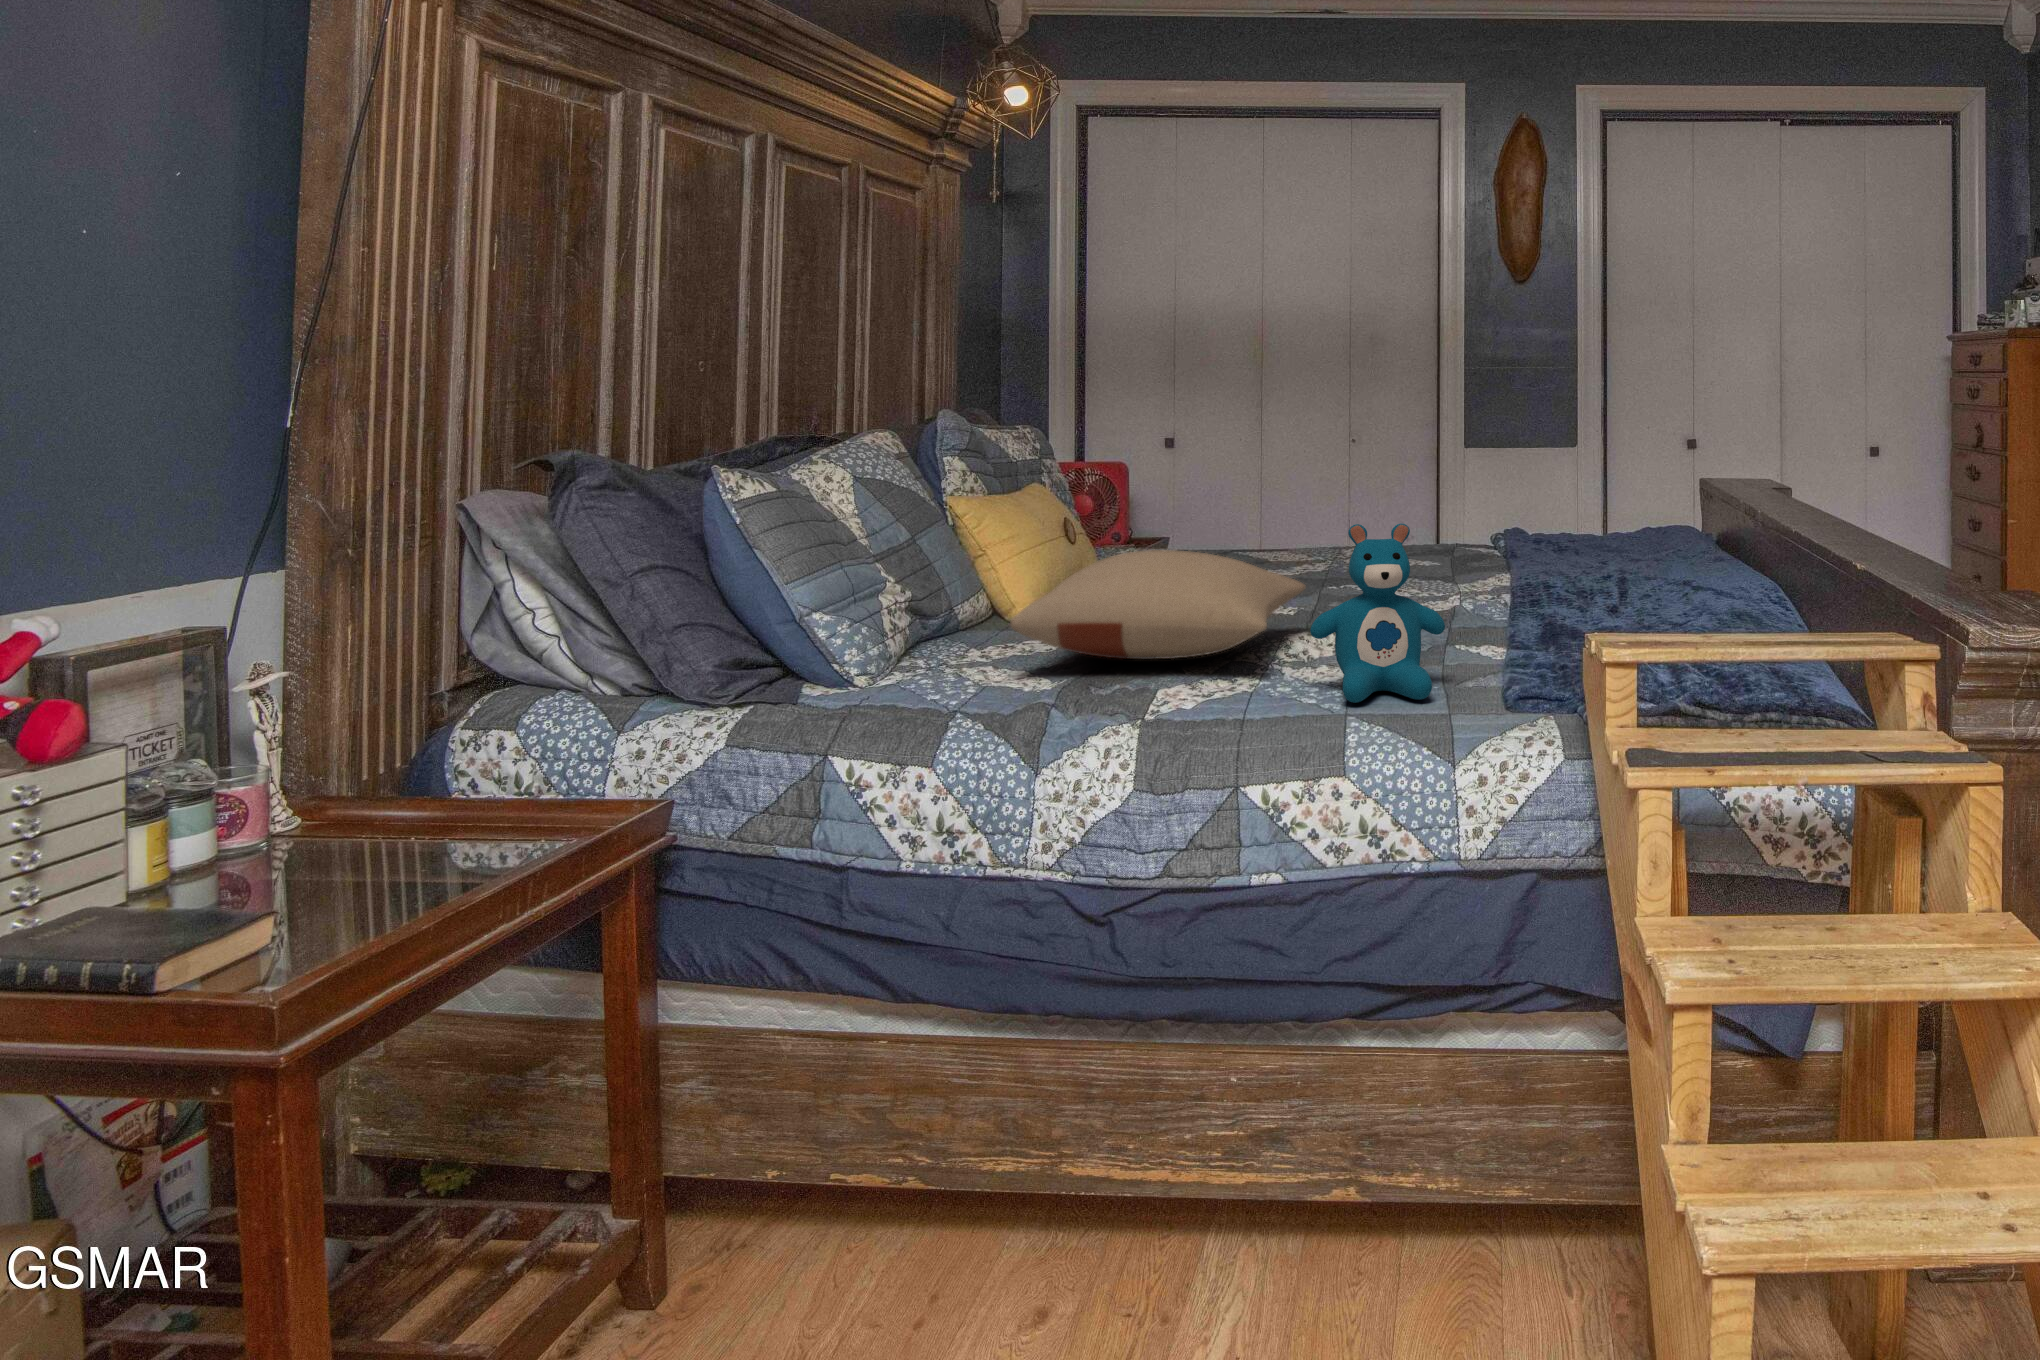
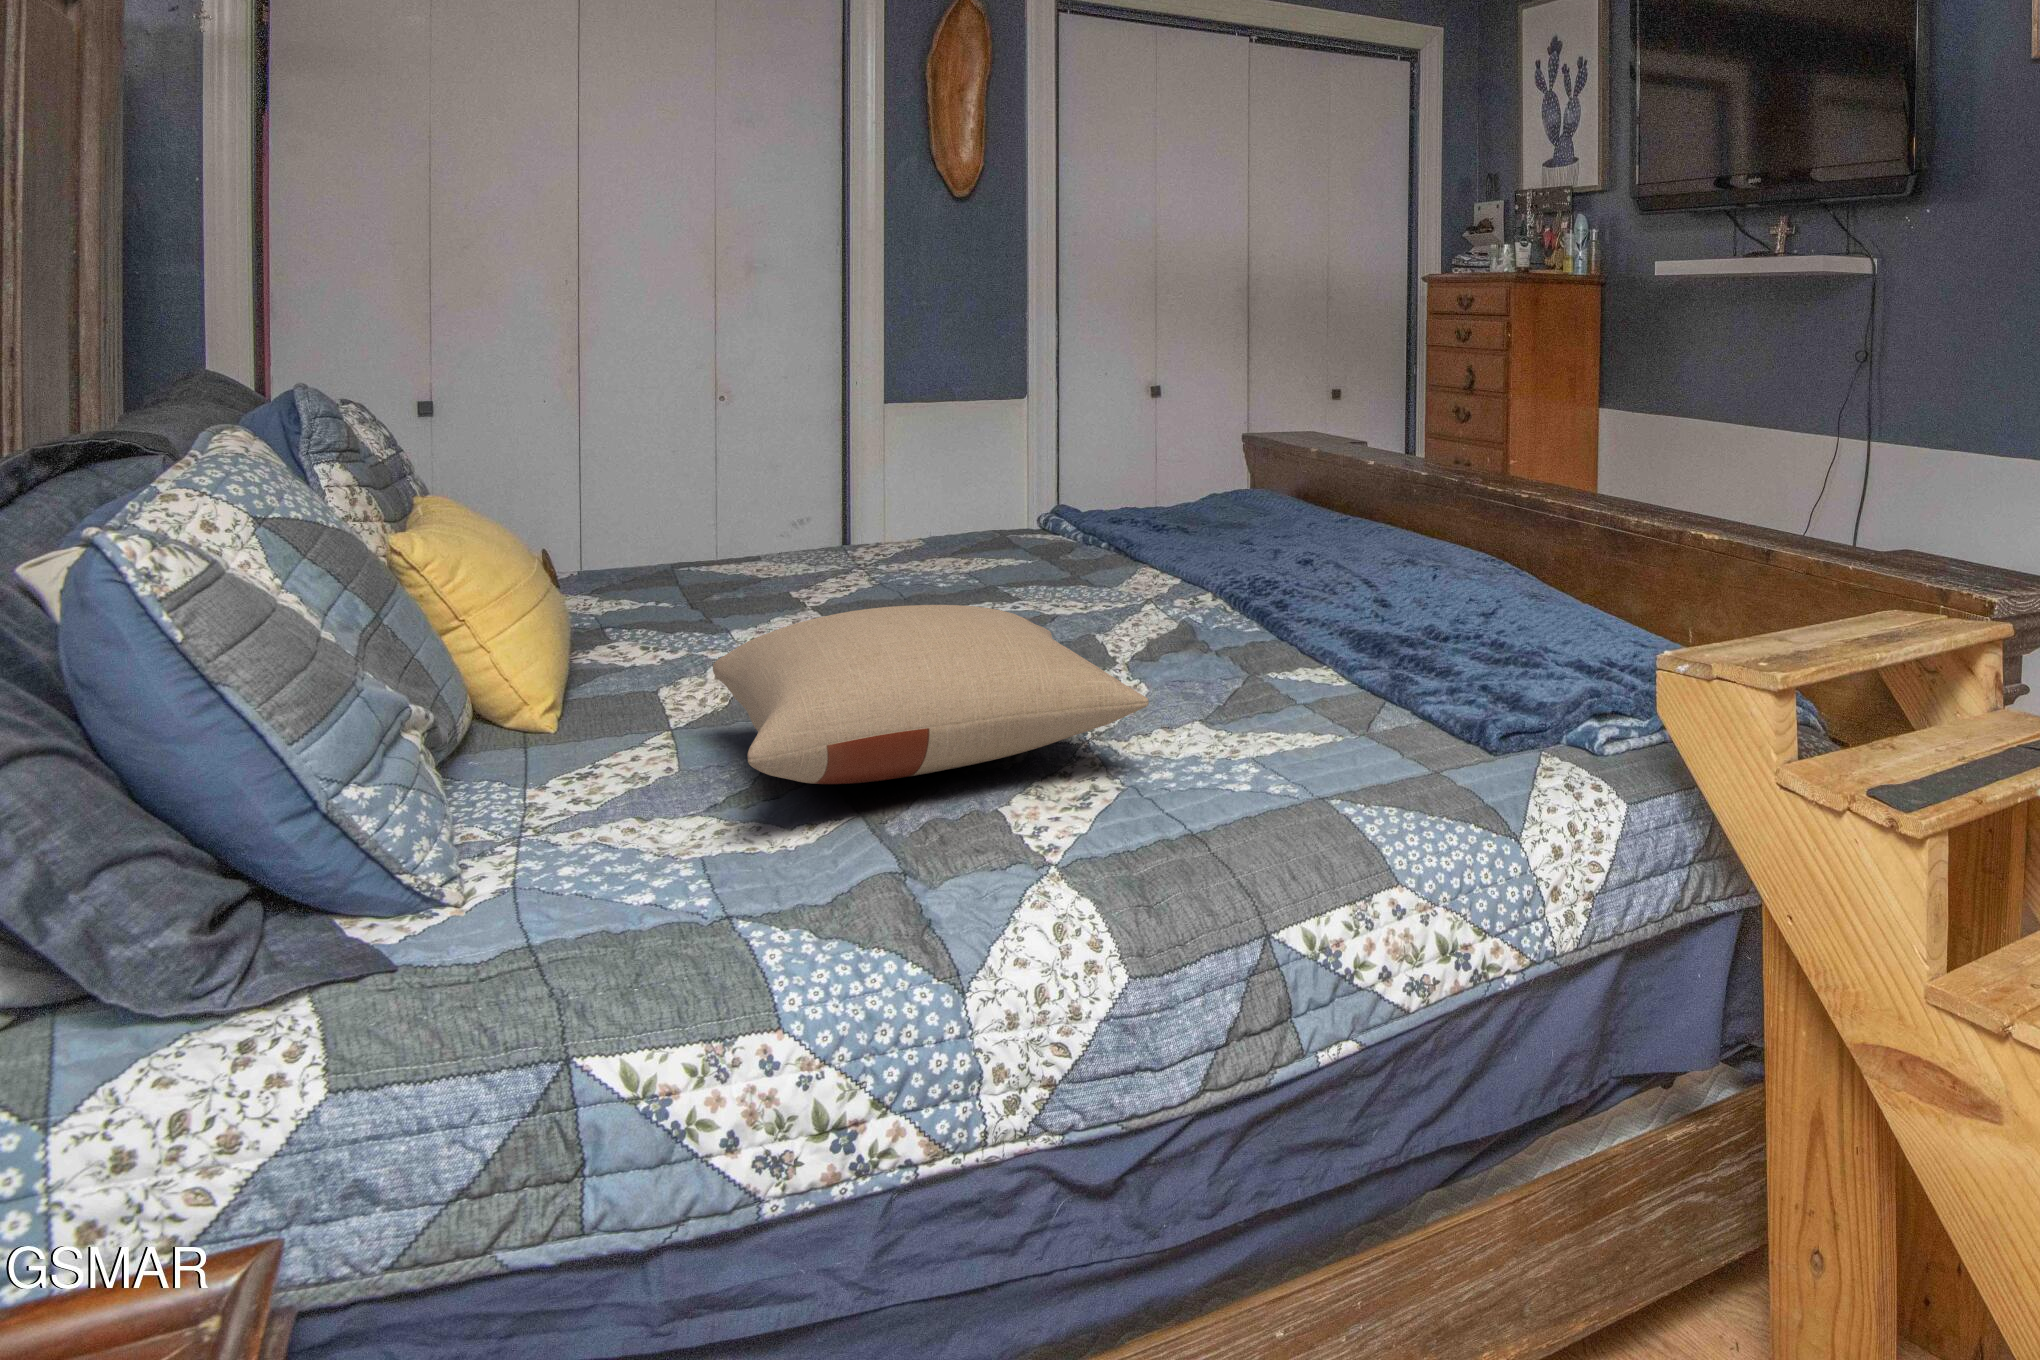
teddy bear: present [1310,523,1445,703] -> none [1228,542,1408,786]

